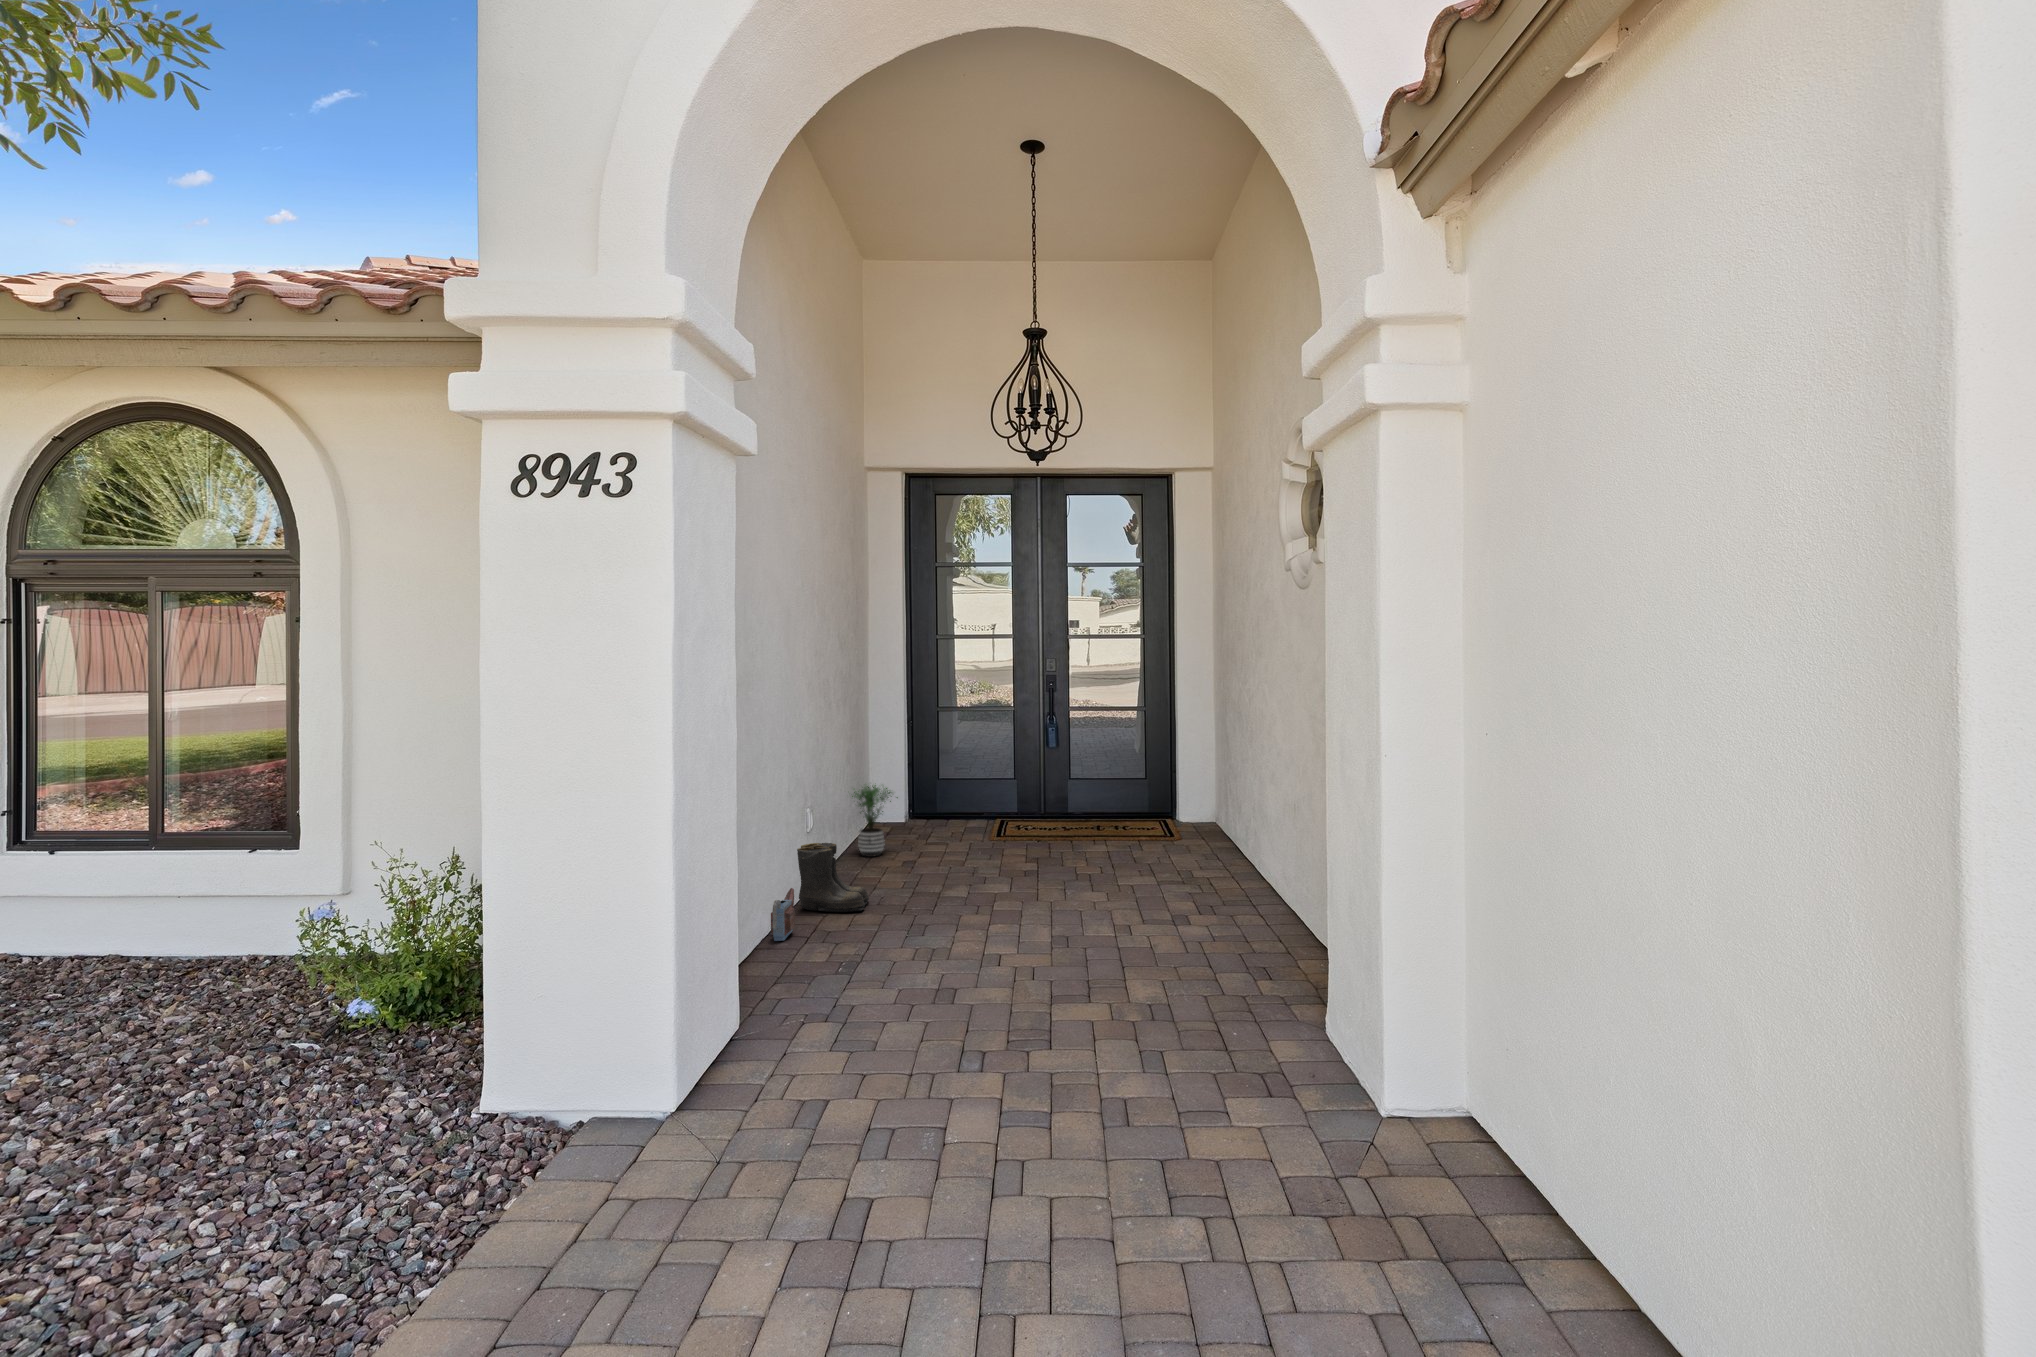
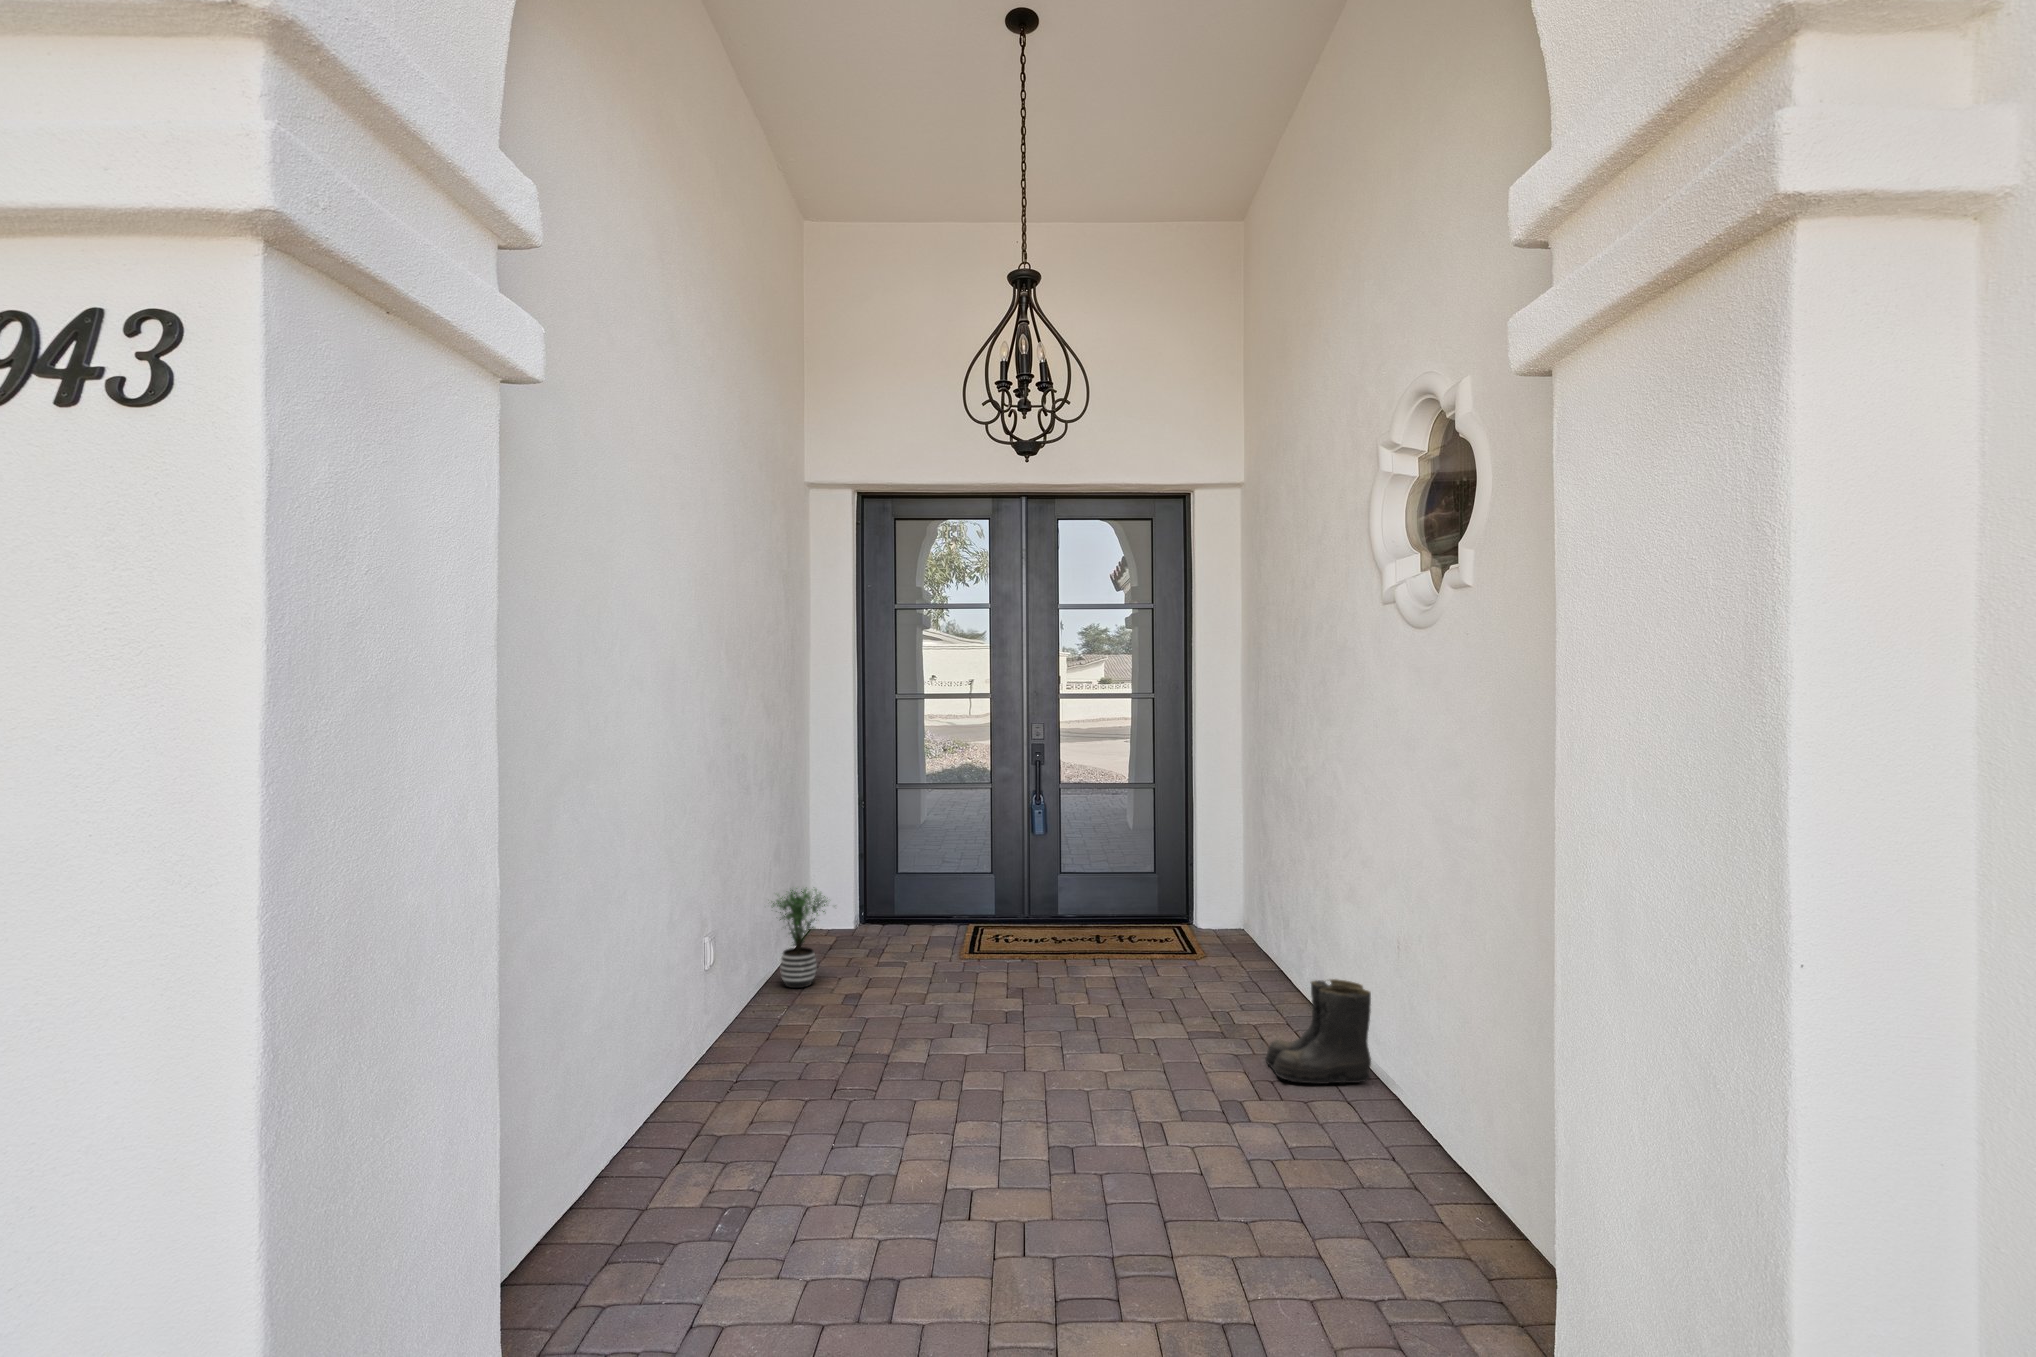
boots: present [797,843,869,912] -> present [1265,979,1371,1084]
watering can: present [771,888,795,941] -> none [608,1072,657,1167]

